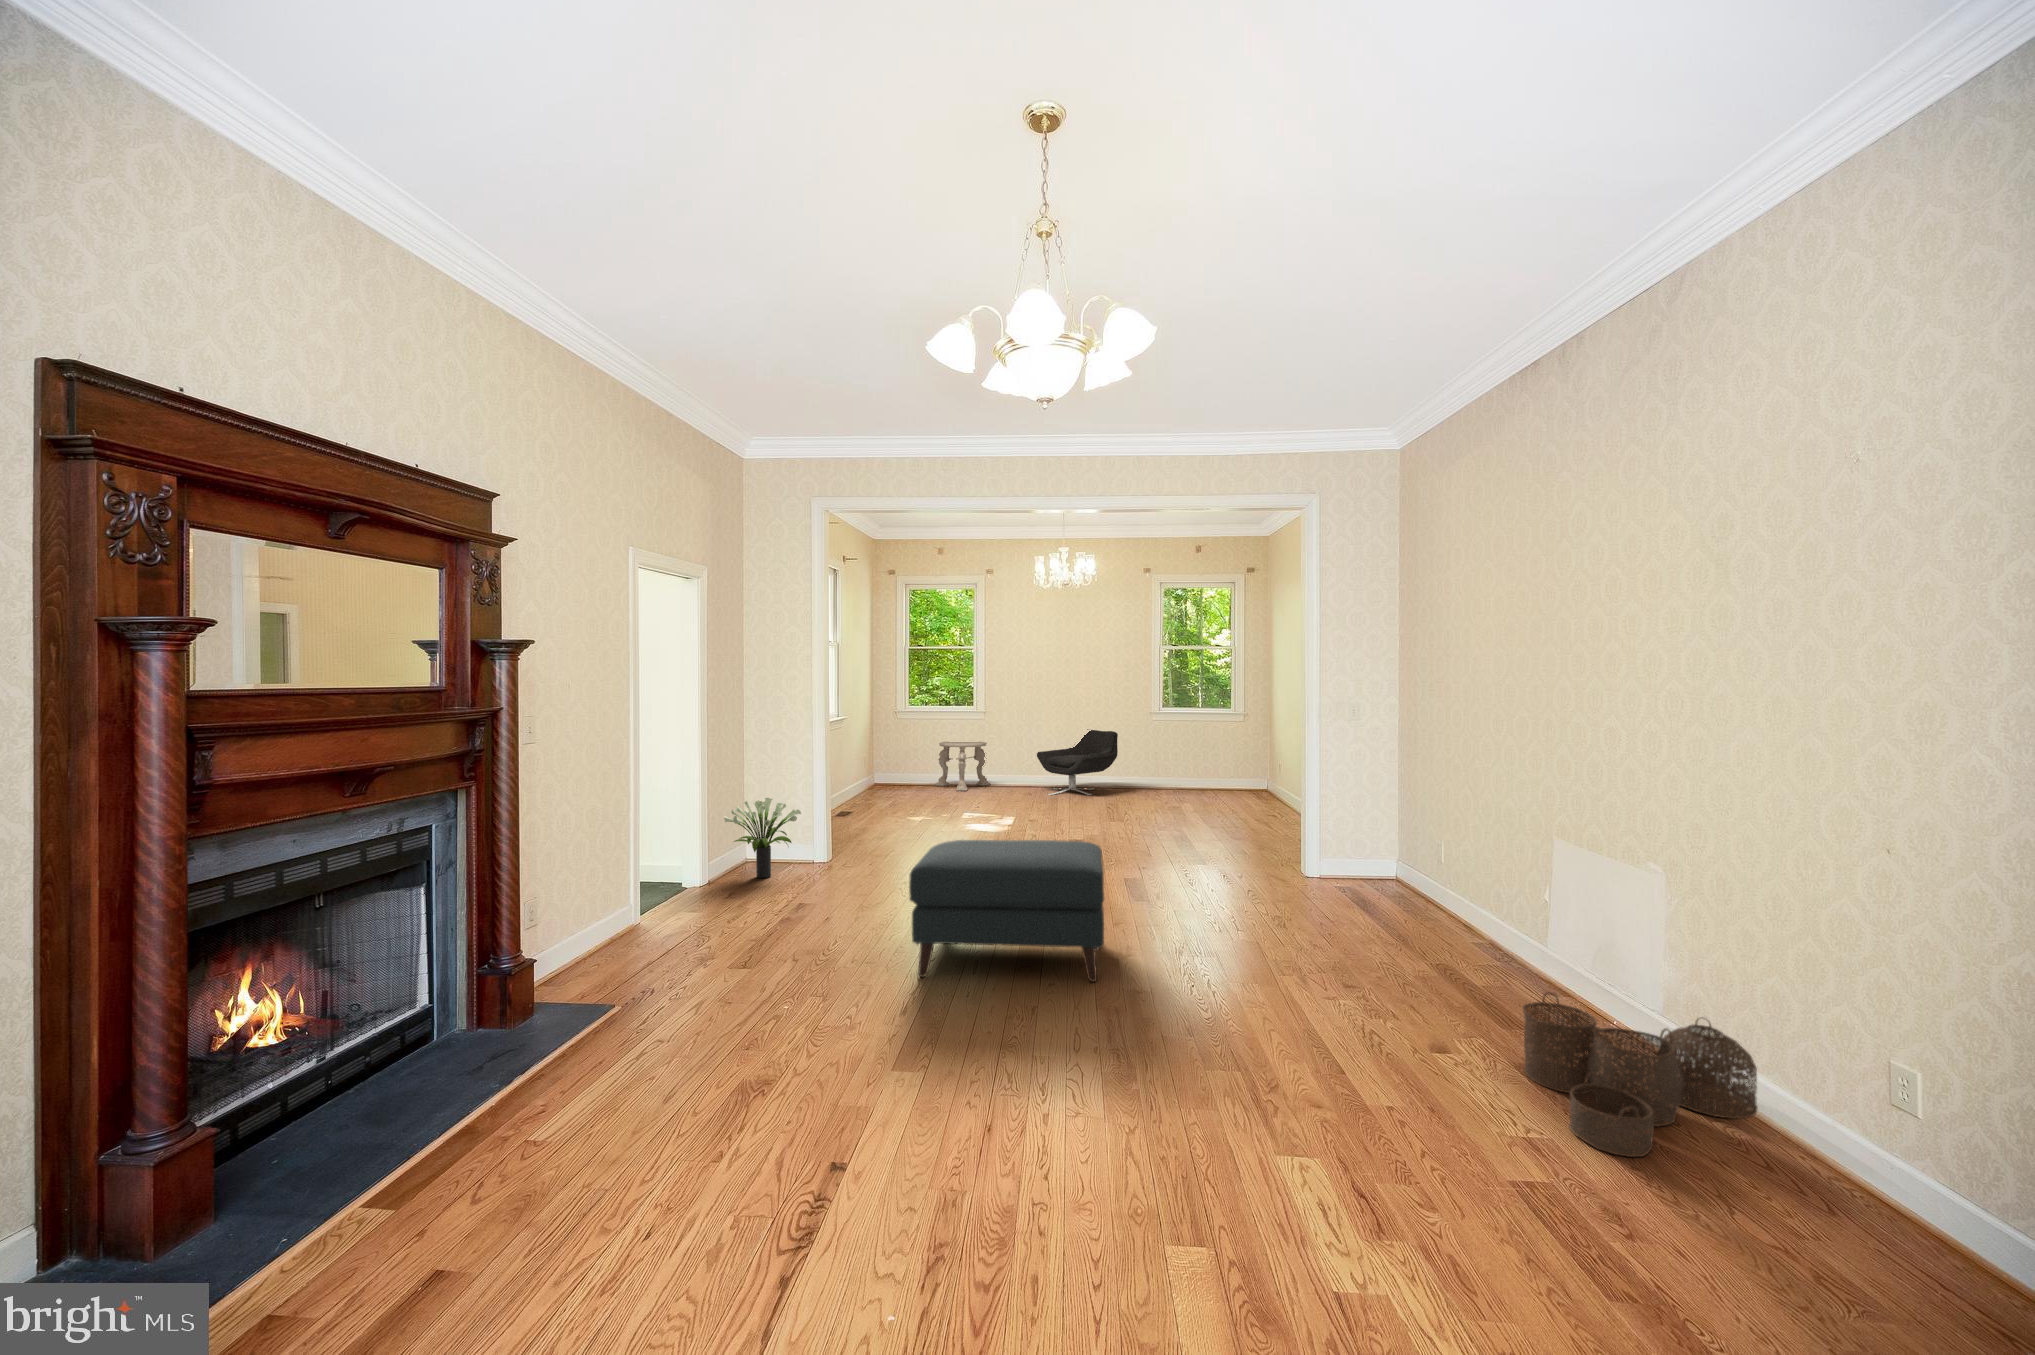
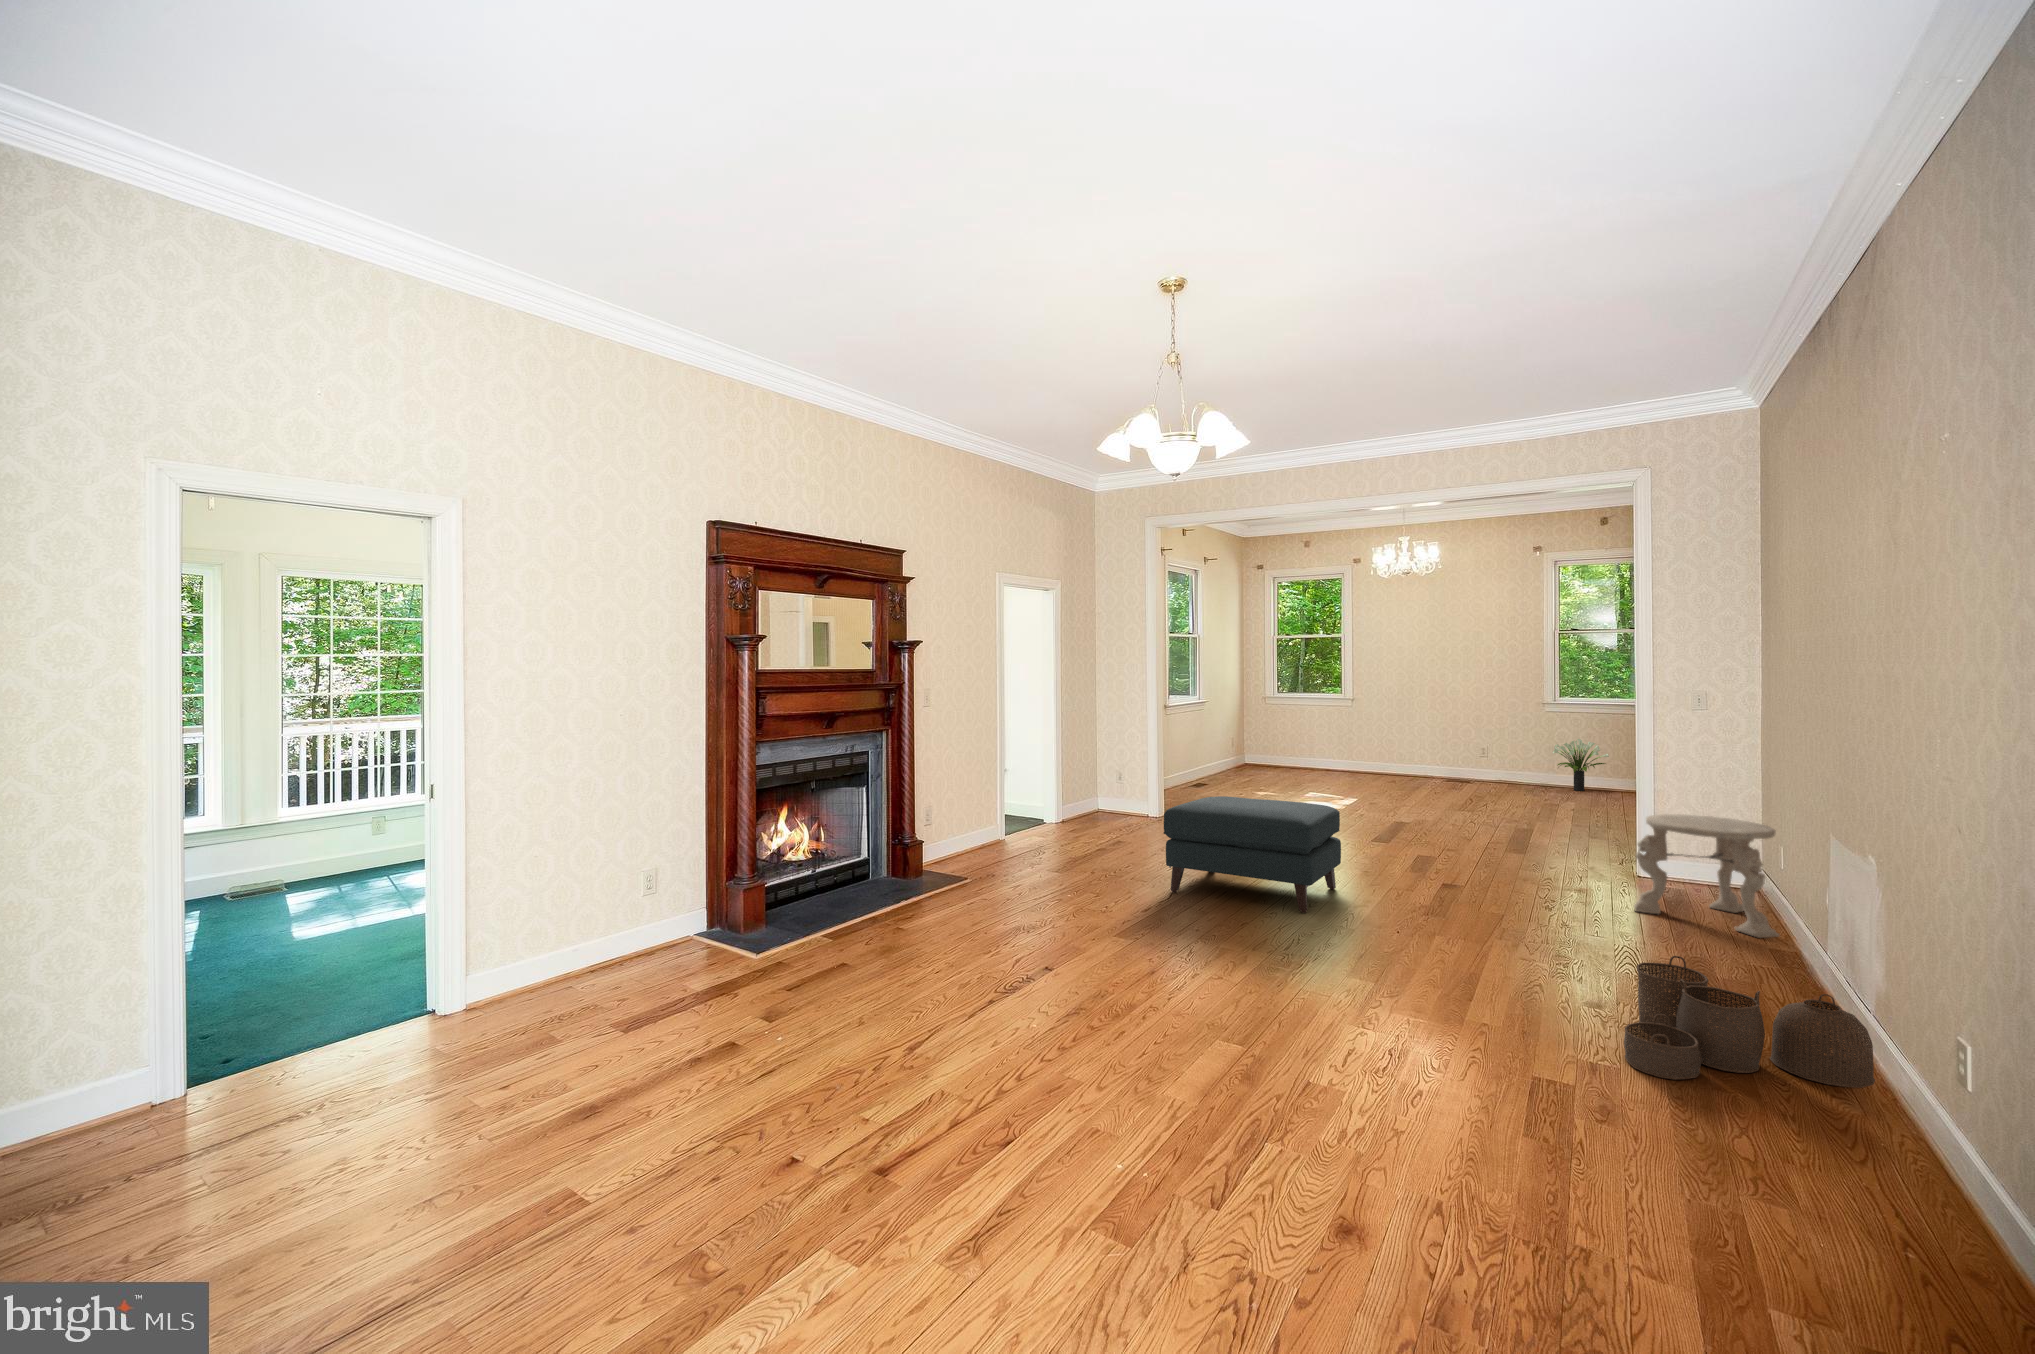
lounge chair: present [1037,729,1118,795] -> none [1400,722,1490,787]
side table: present [935,742,990,791] -> present [1634,814,1779,938]
potted plant: present [724,798,801,878] -> present [1553,739,1609,791]

